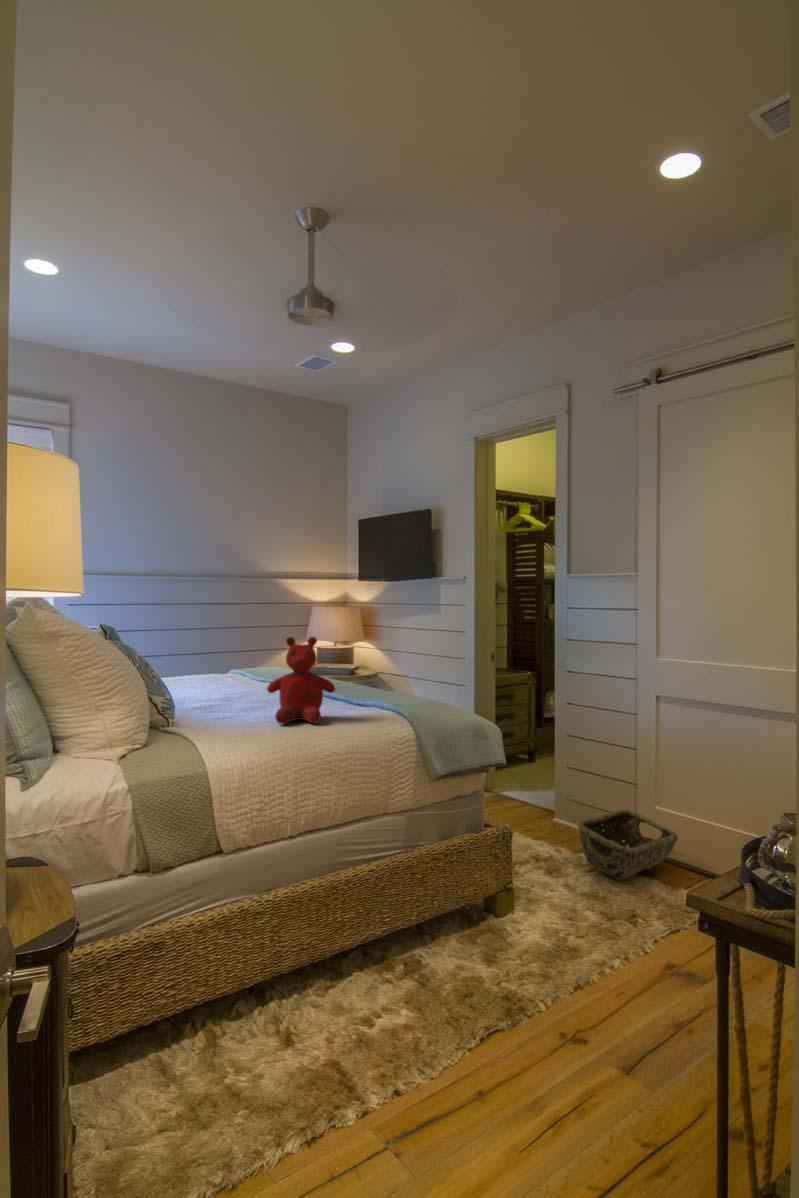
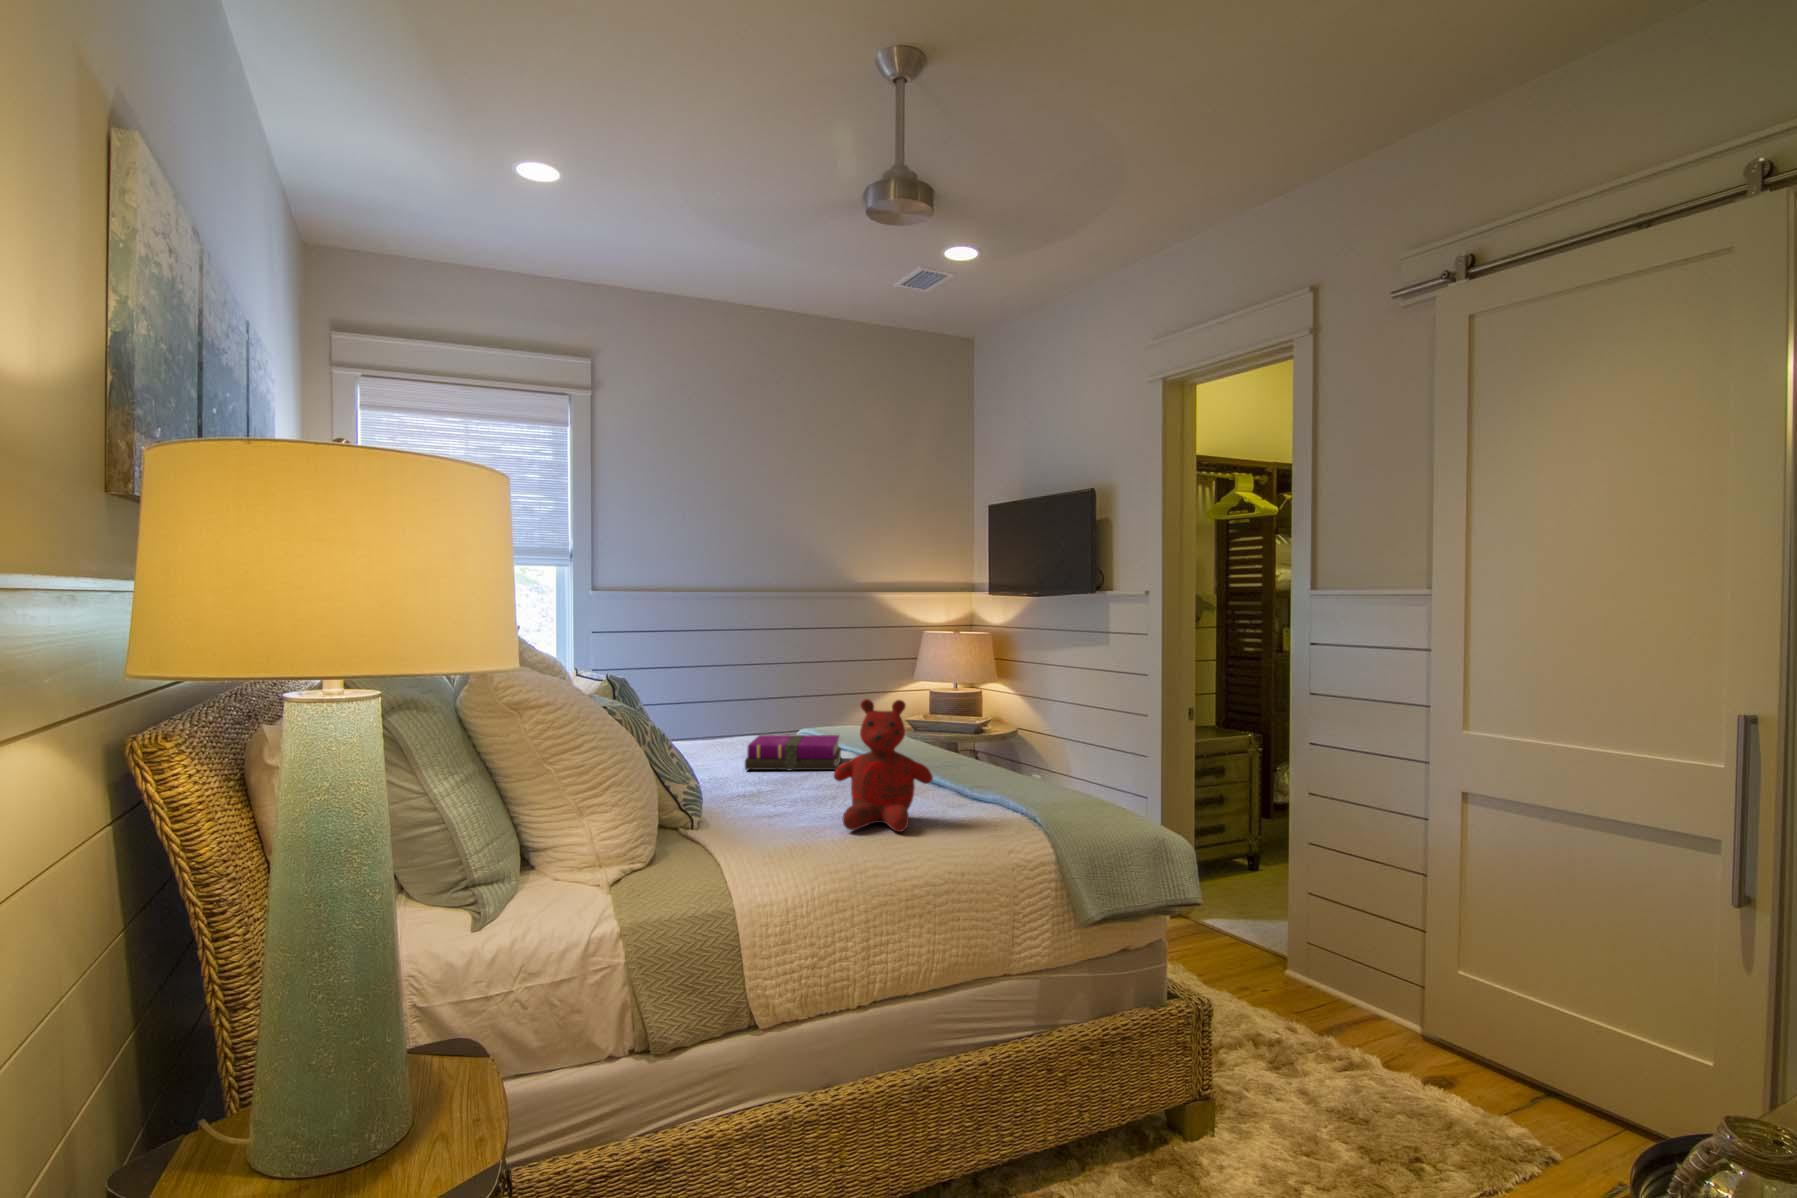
notebook: none [194,672,262,695] -> present [745,735,841,770]
woven basket: present [578,810,678,880] -> none [1323,970,1498,1091]

